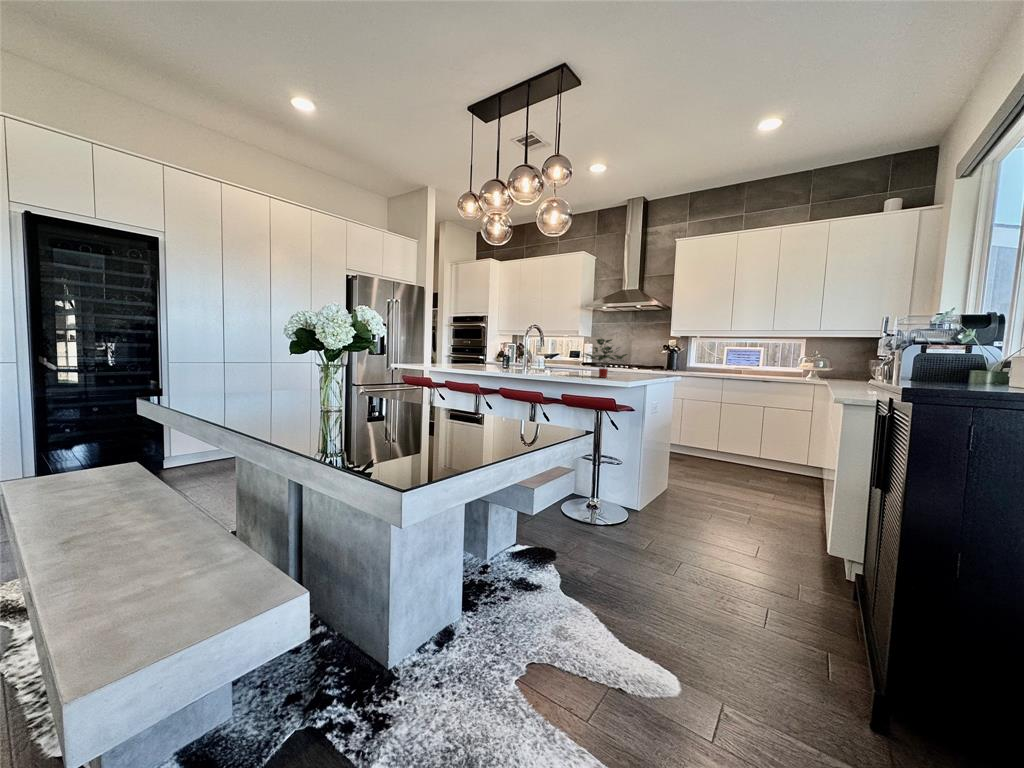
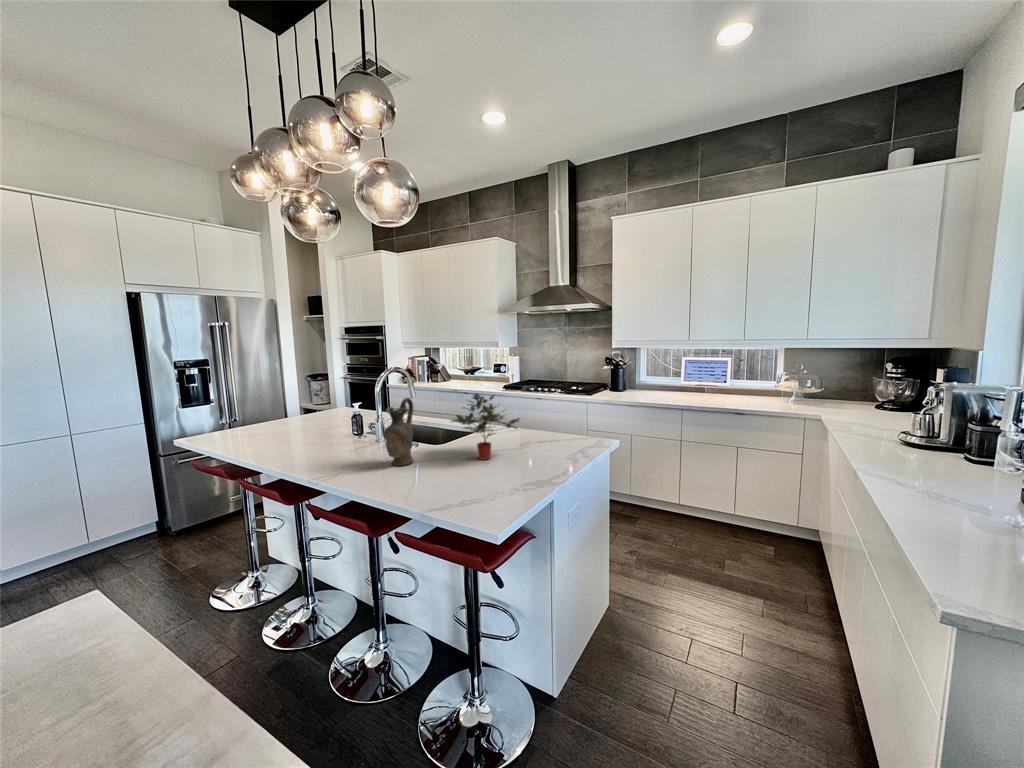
ceramic pitcher: none [546,337,562,376] -> present [384,398,414,466]

